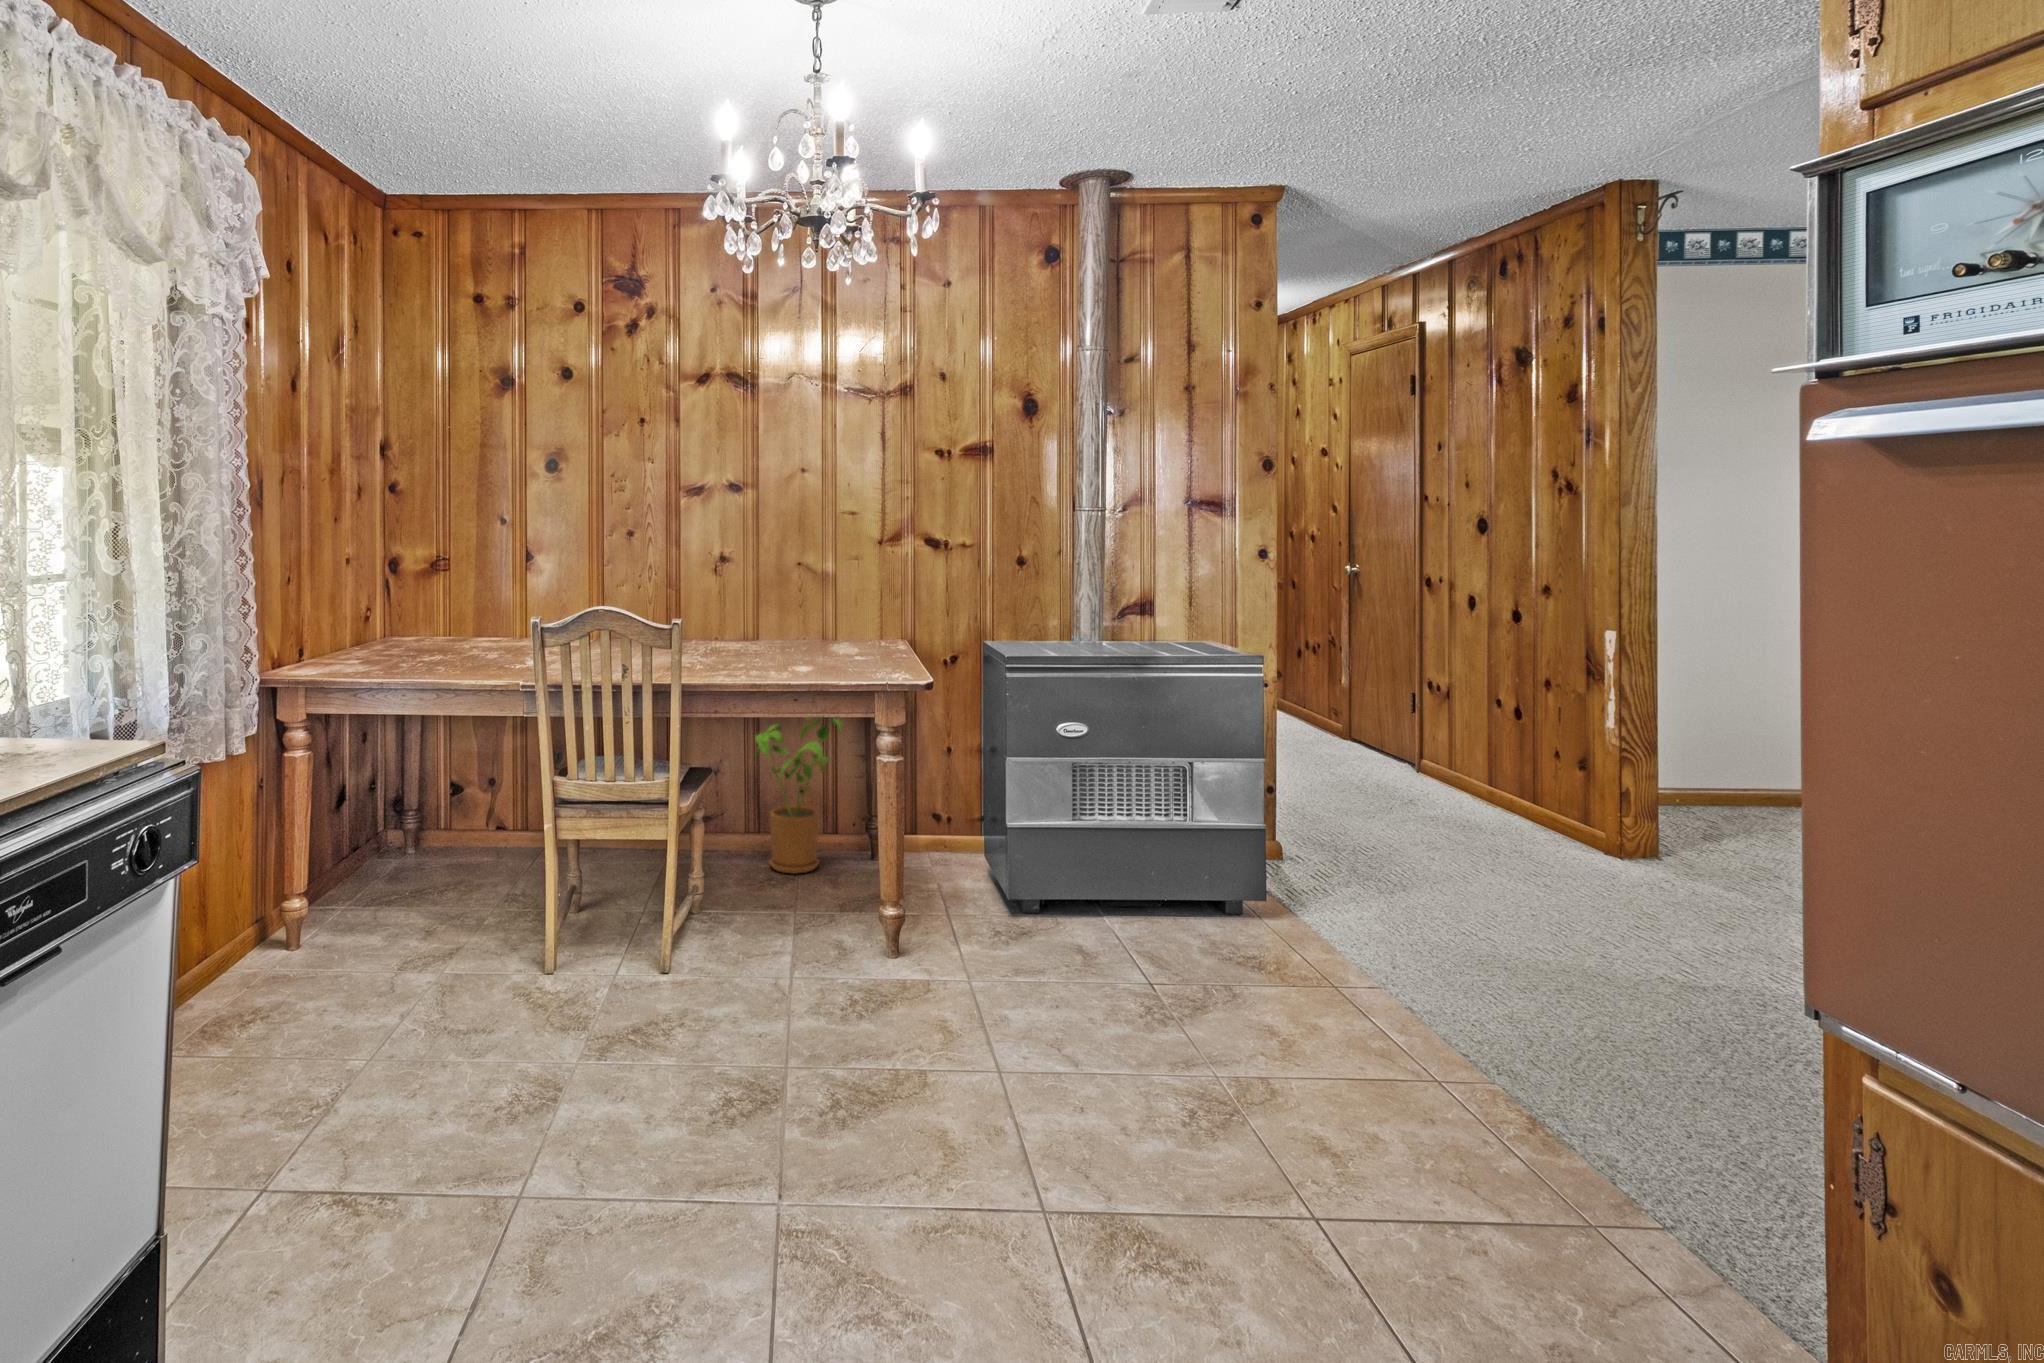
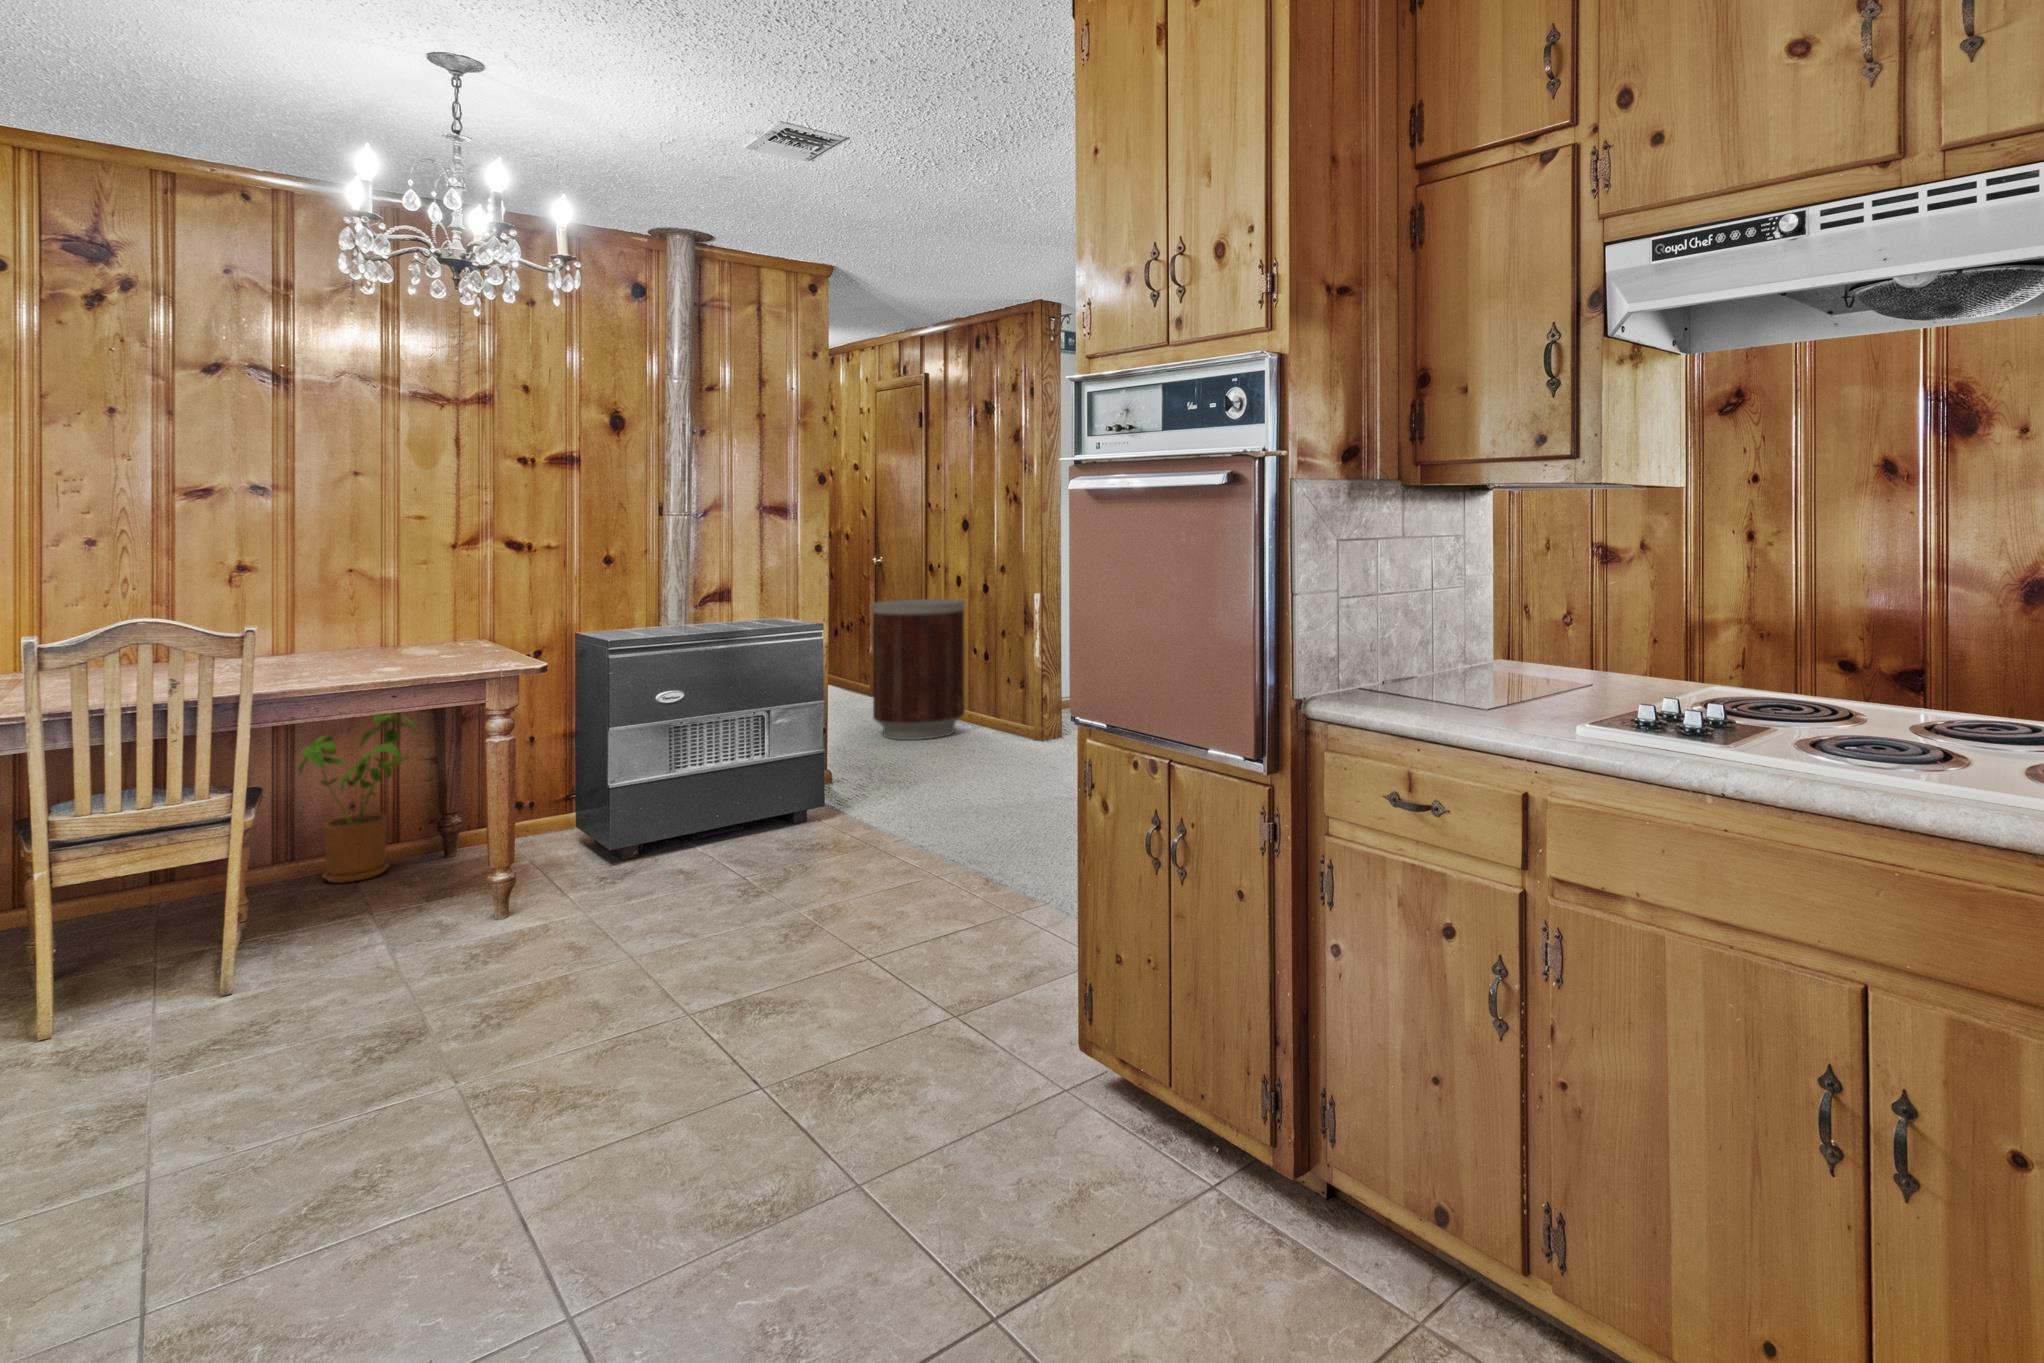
trash can: none [1343,623,1479,817] -> present [872,599,965,740]

